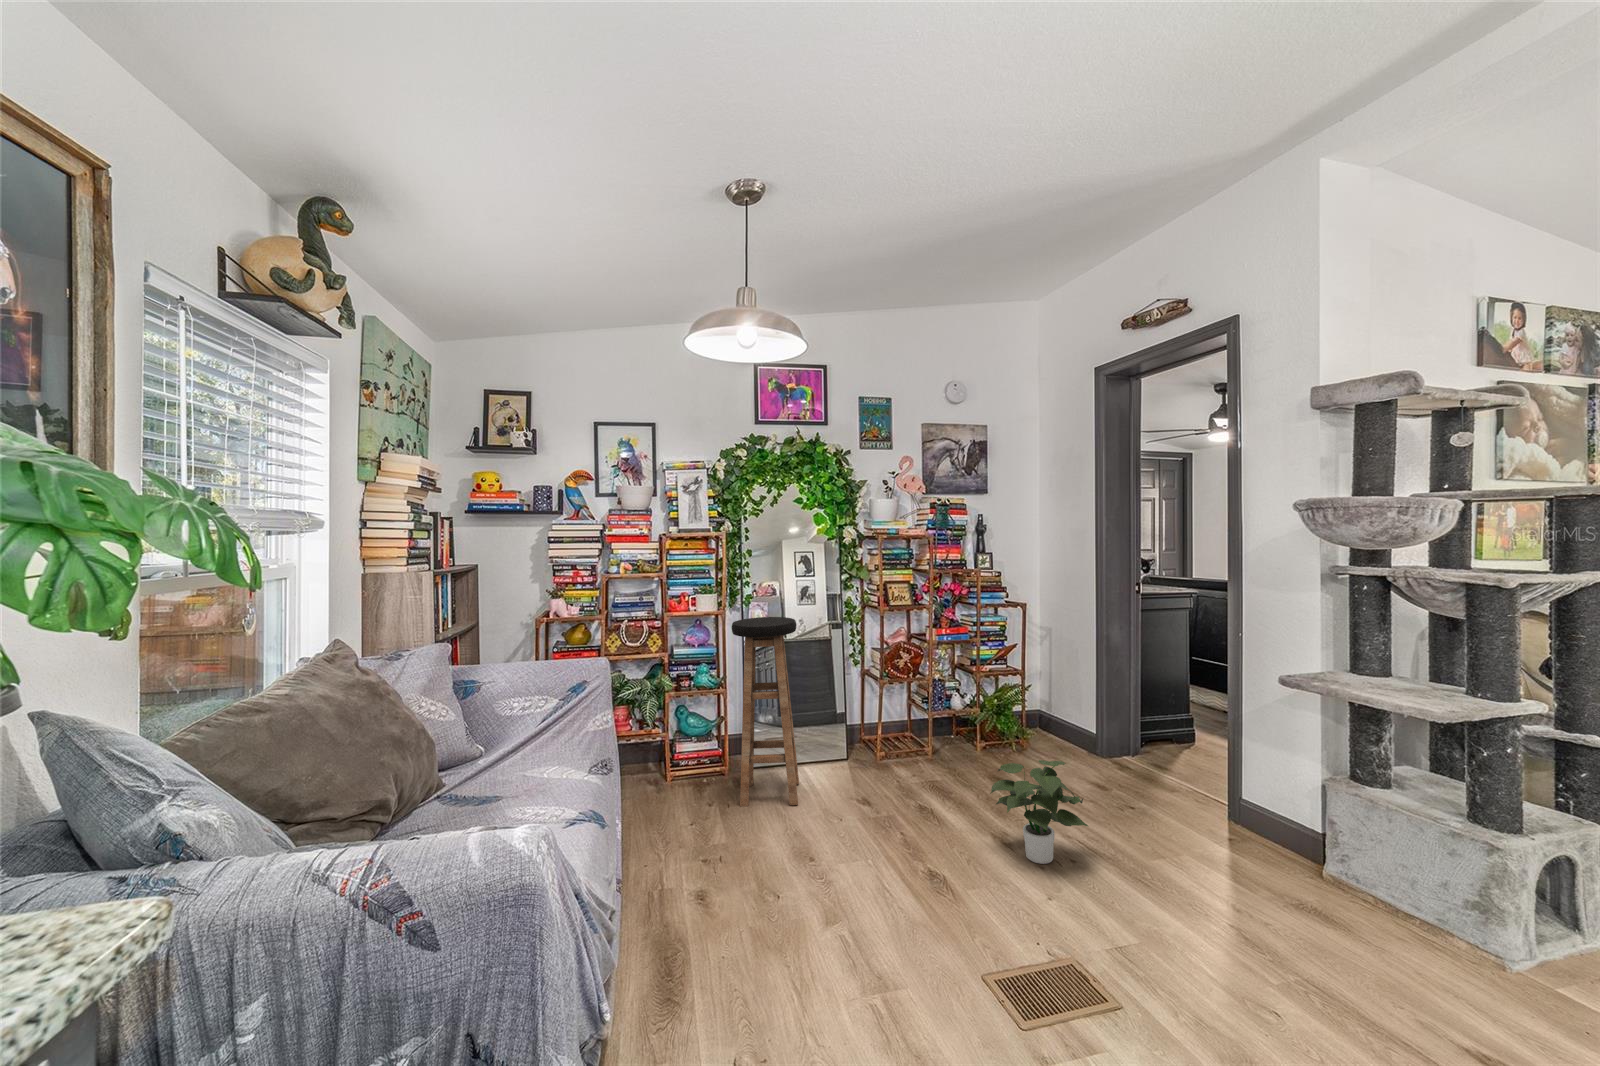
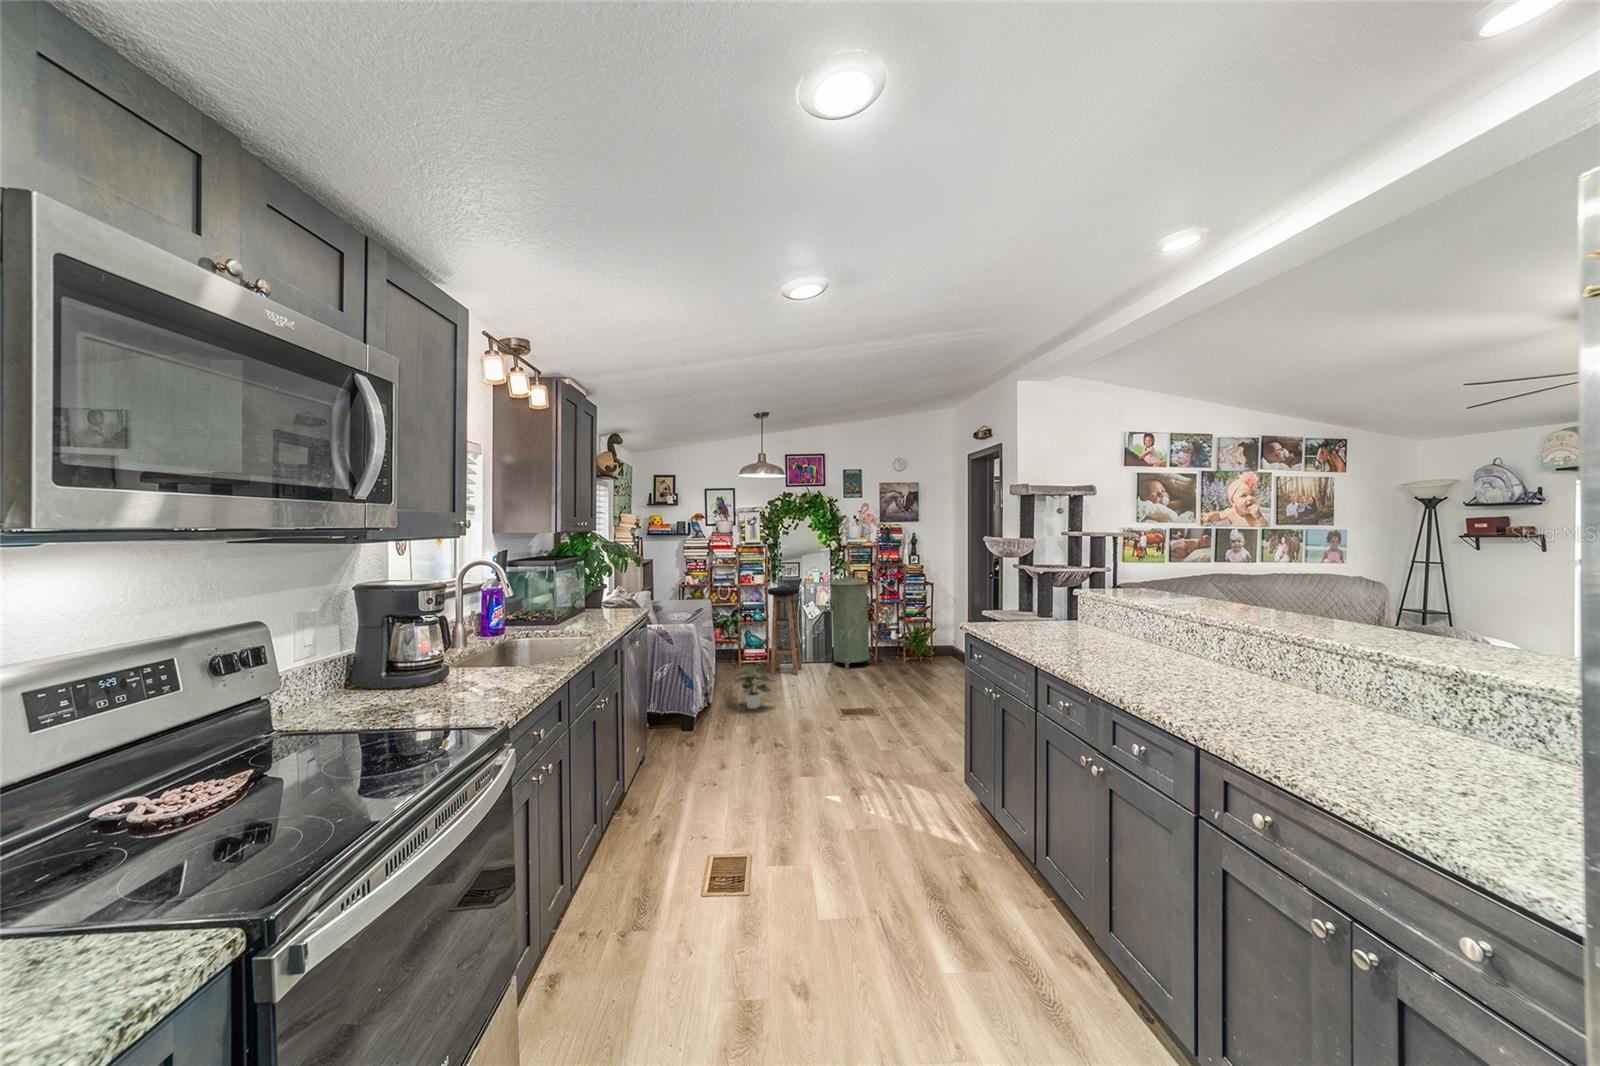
trash can: none [847,592,923,778] -> present [829,575,871,669]
potted plant: present [990,760,1088,864] -> present [736,662,775,709]

